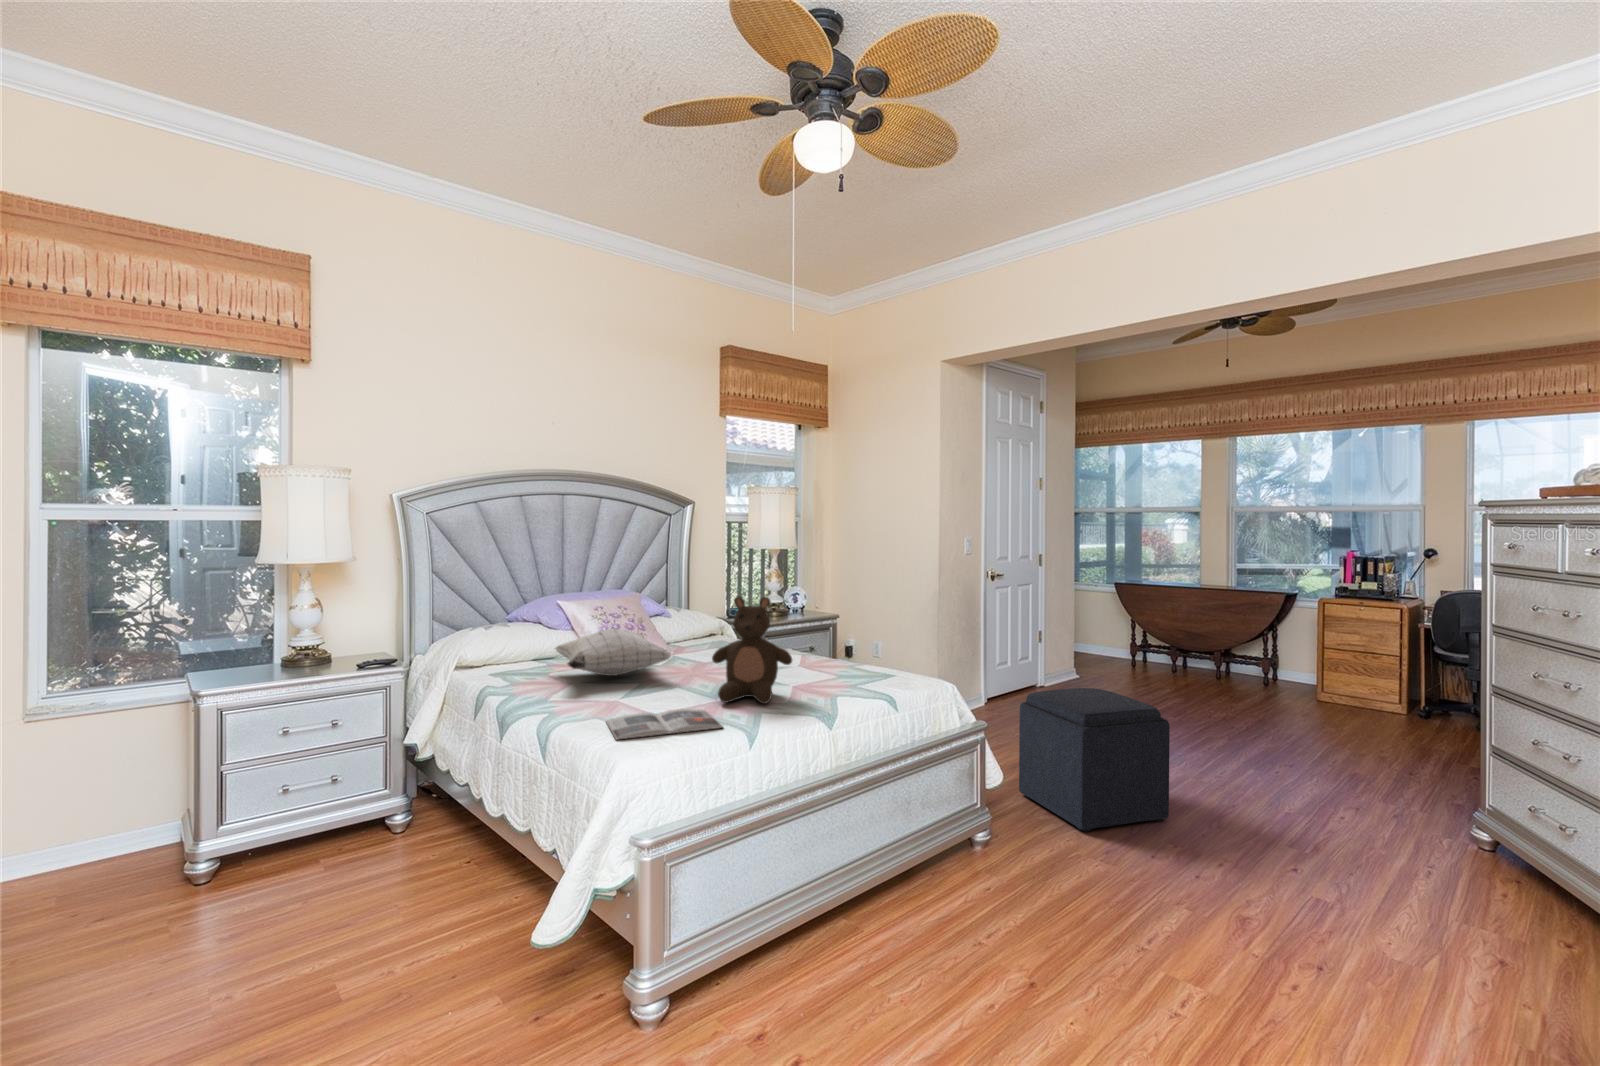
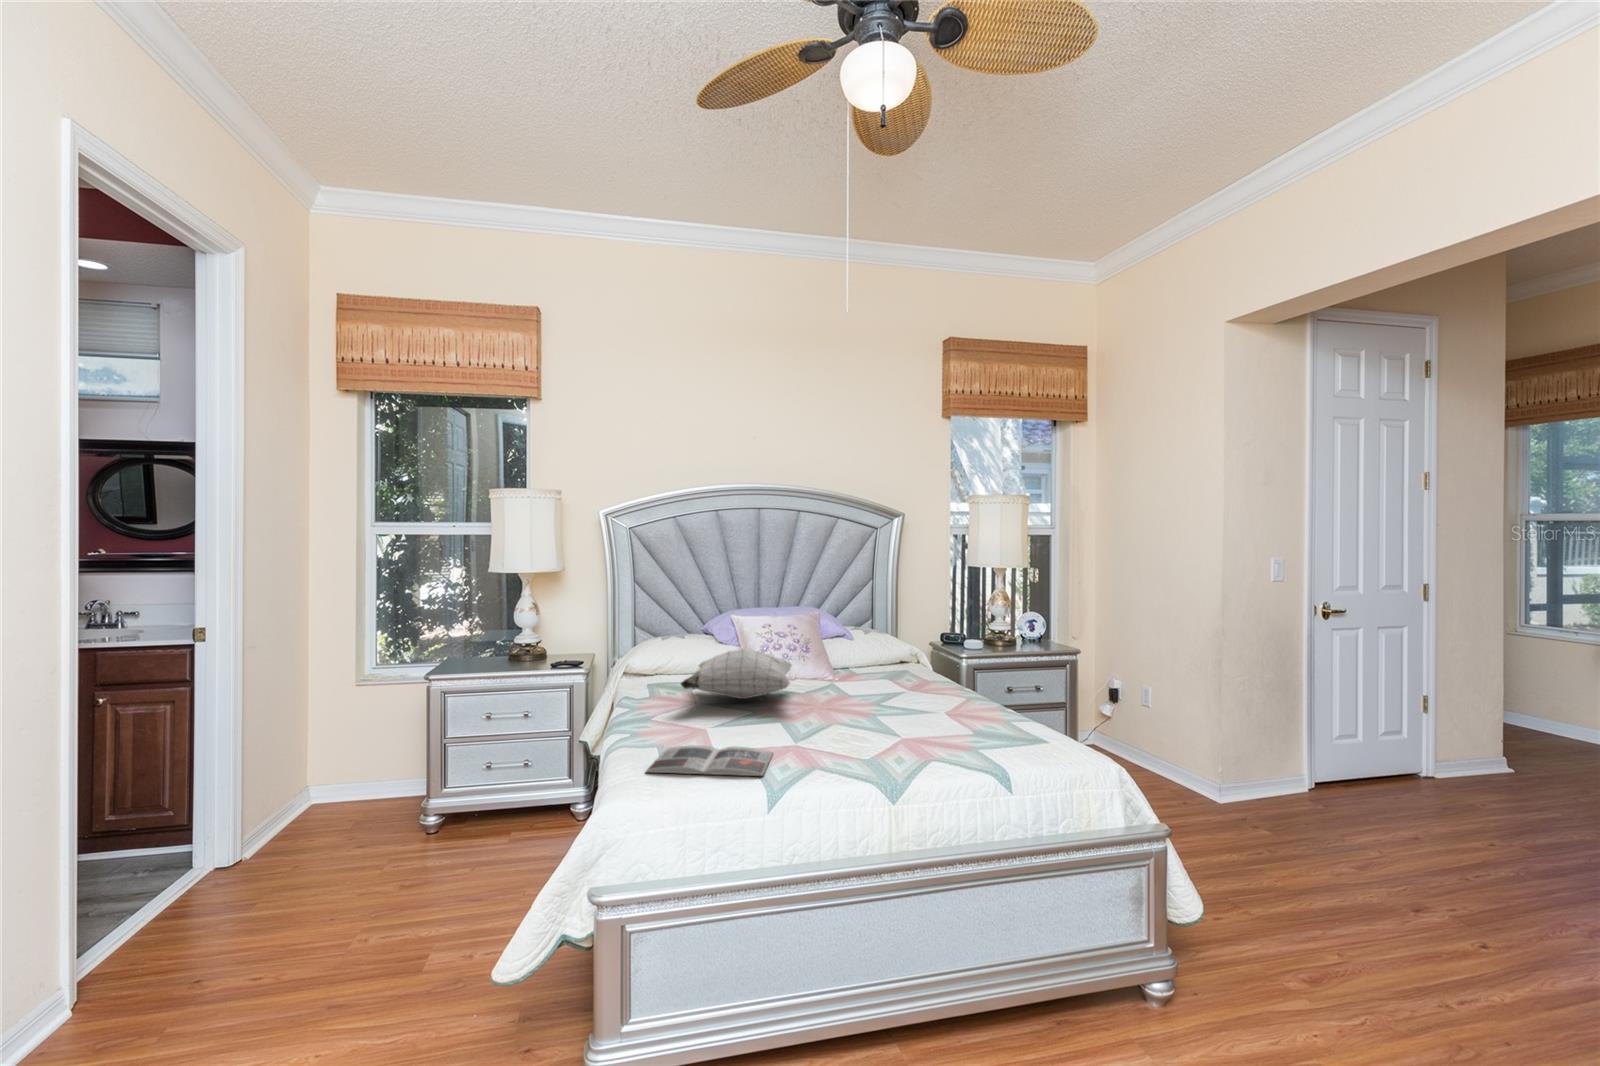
stuffed bear: present [712,597,792,704] -> none [797,625,892,753]
ottoman: present [1019,688,1170,832] -> none [1280,787,1545,1036]

